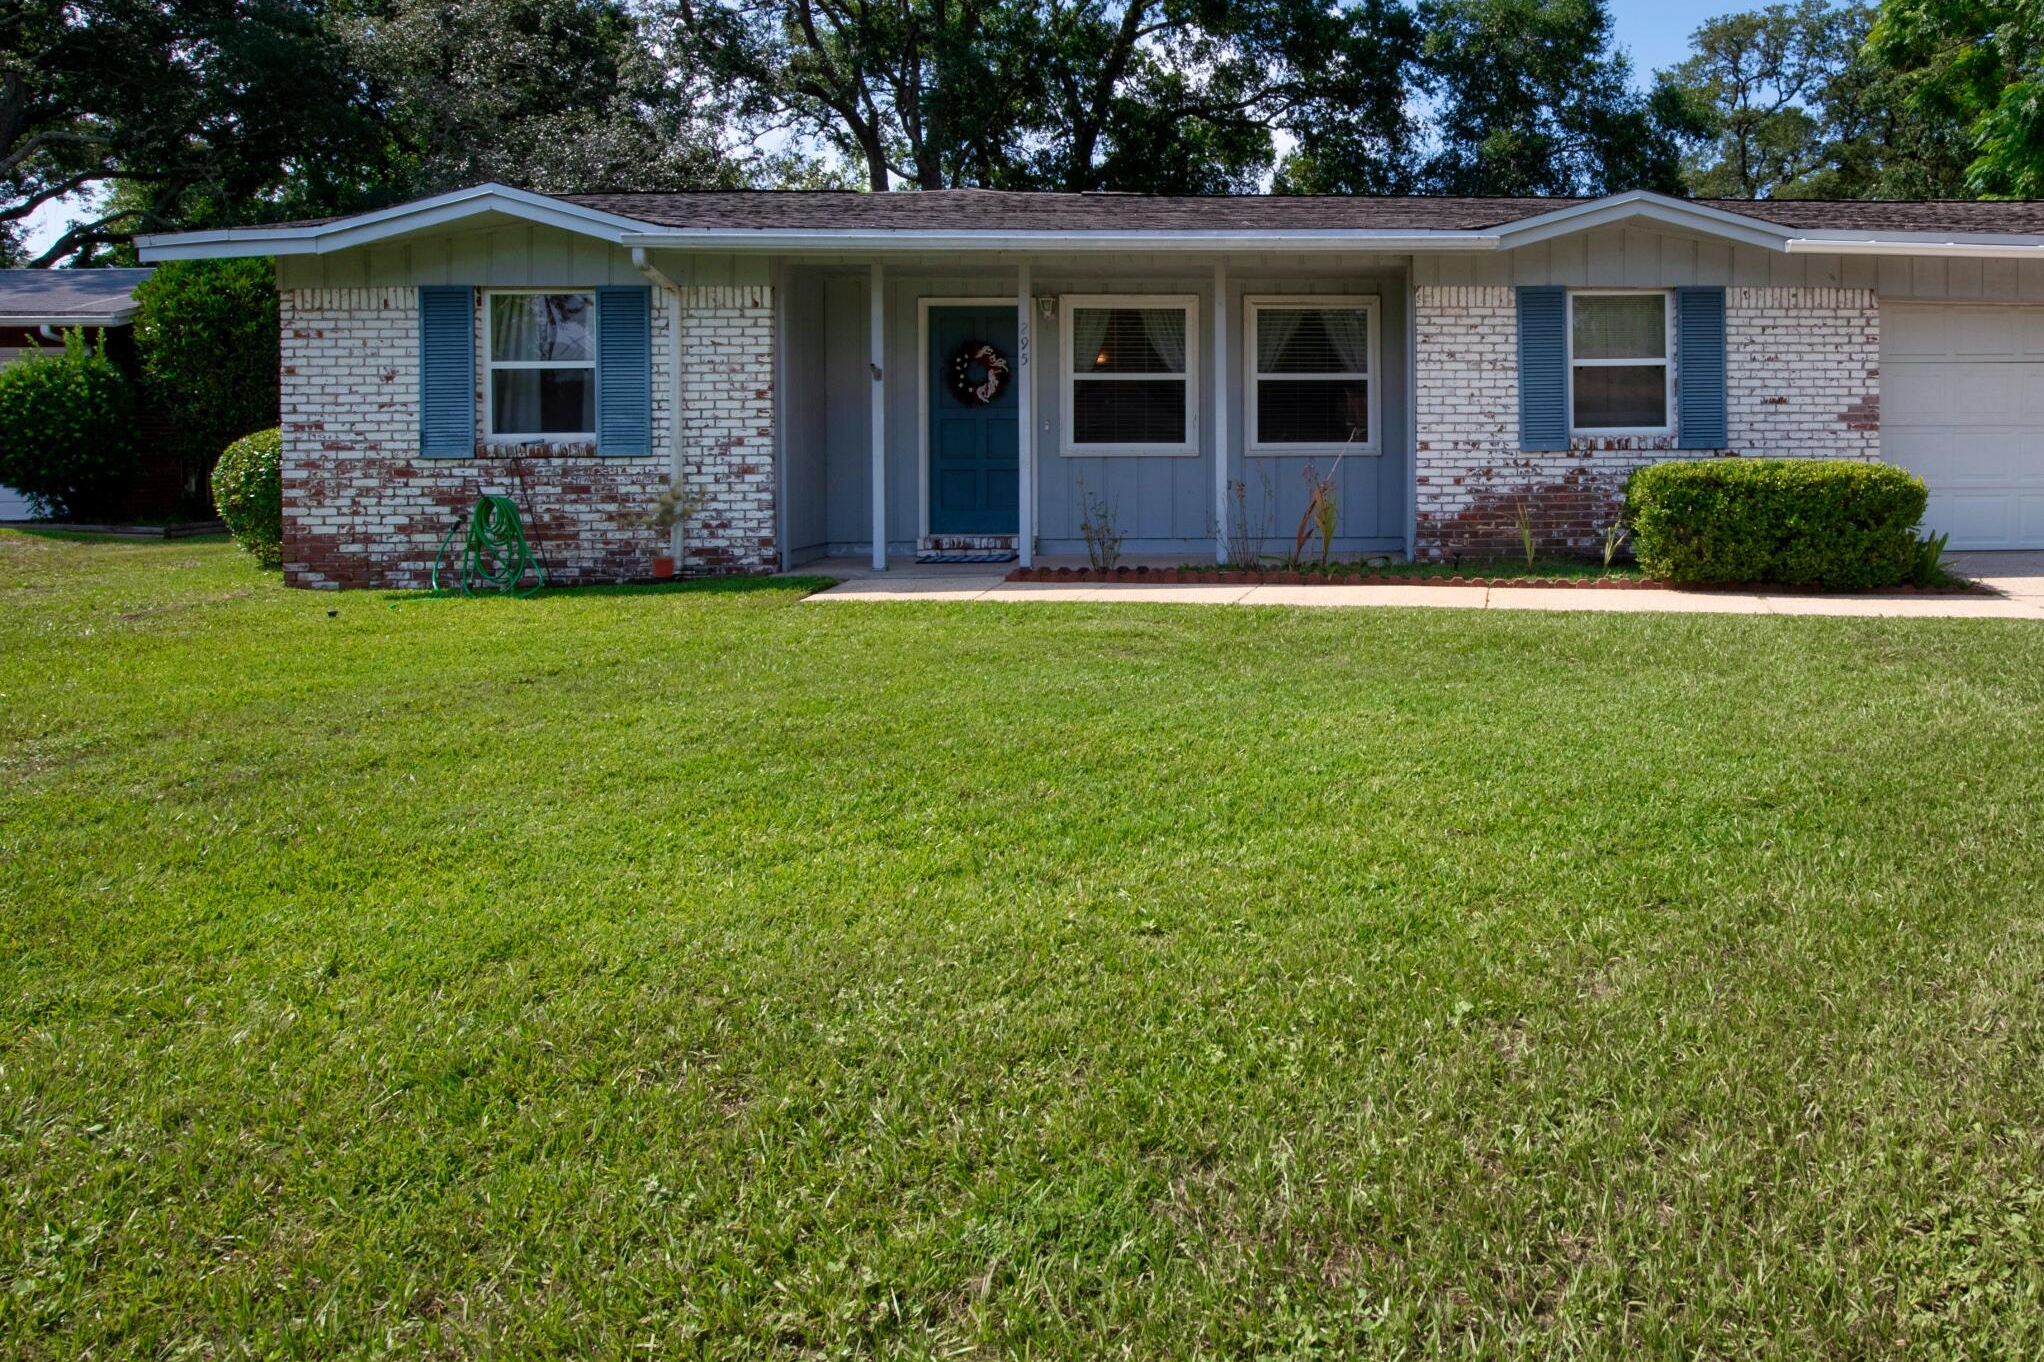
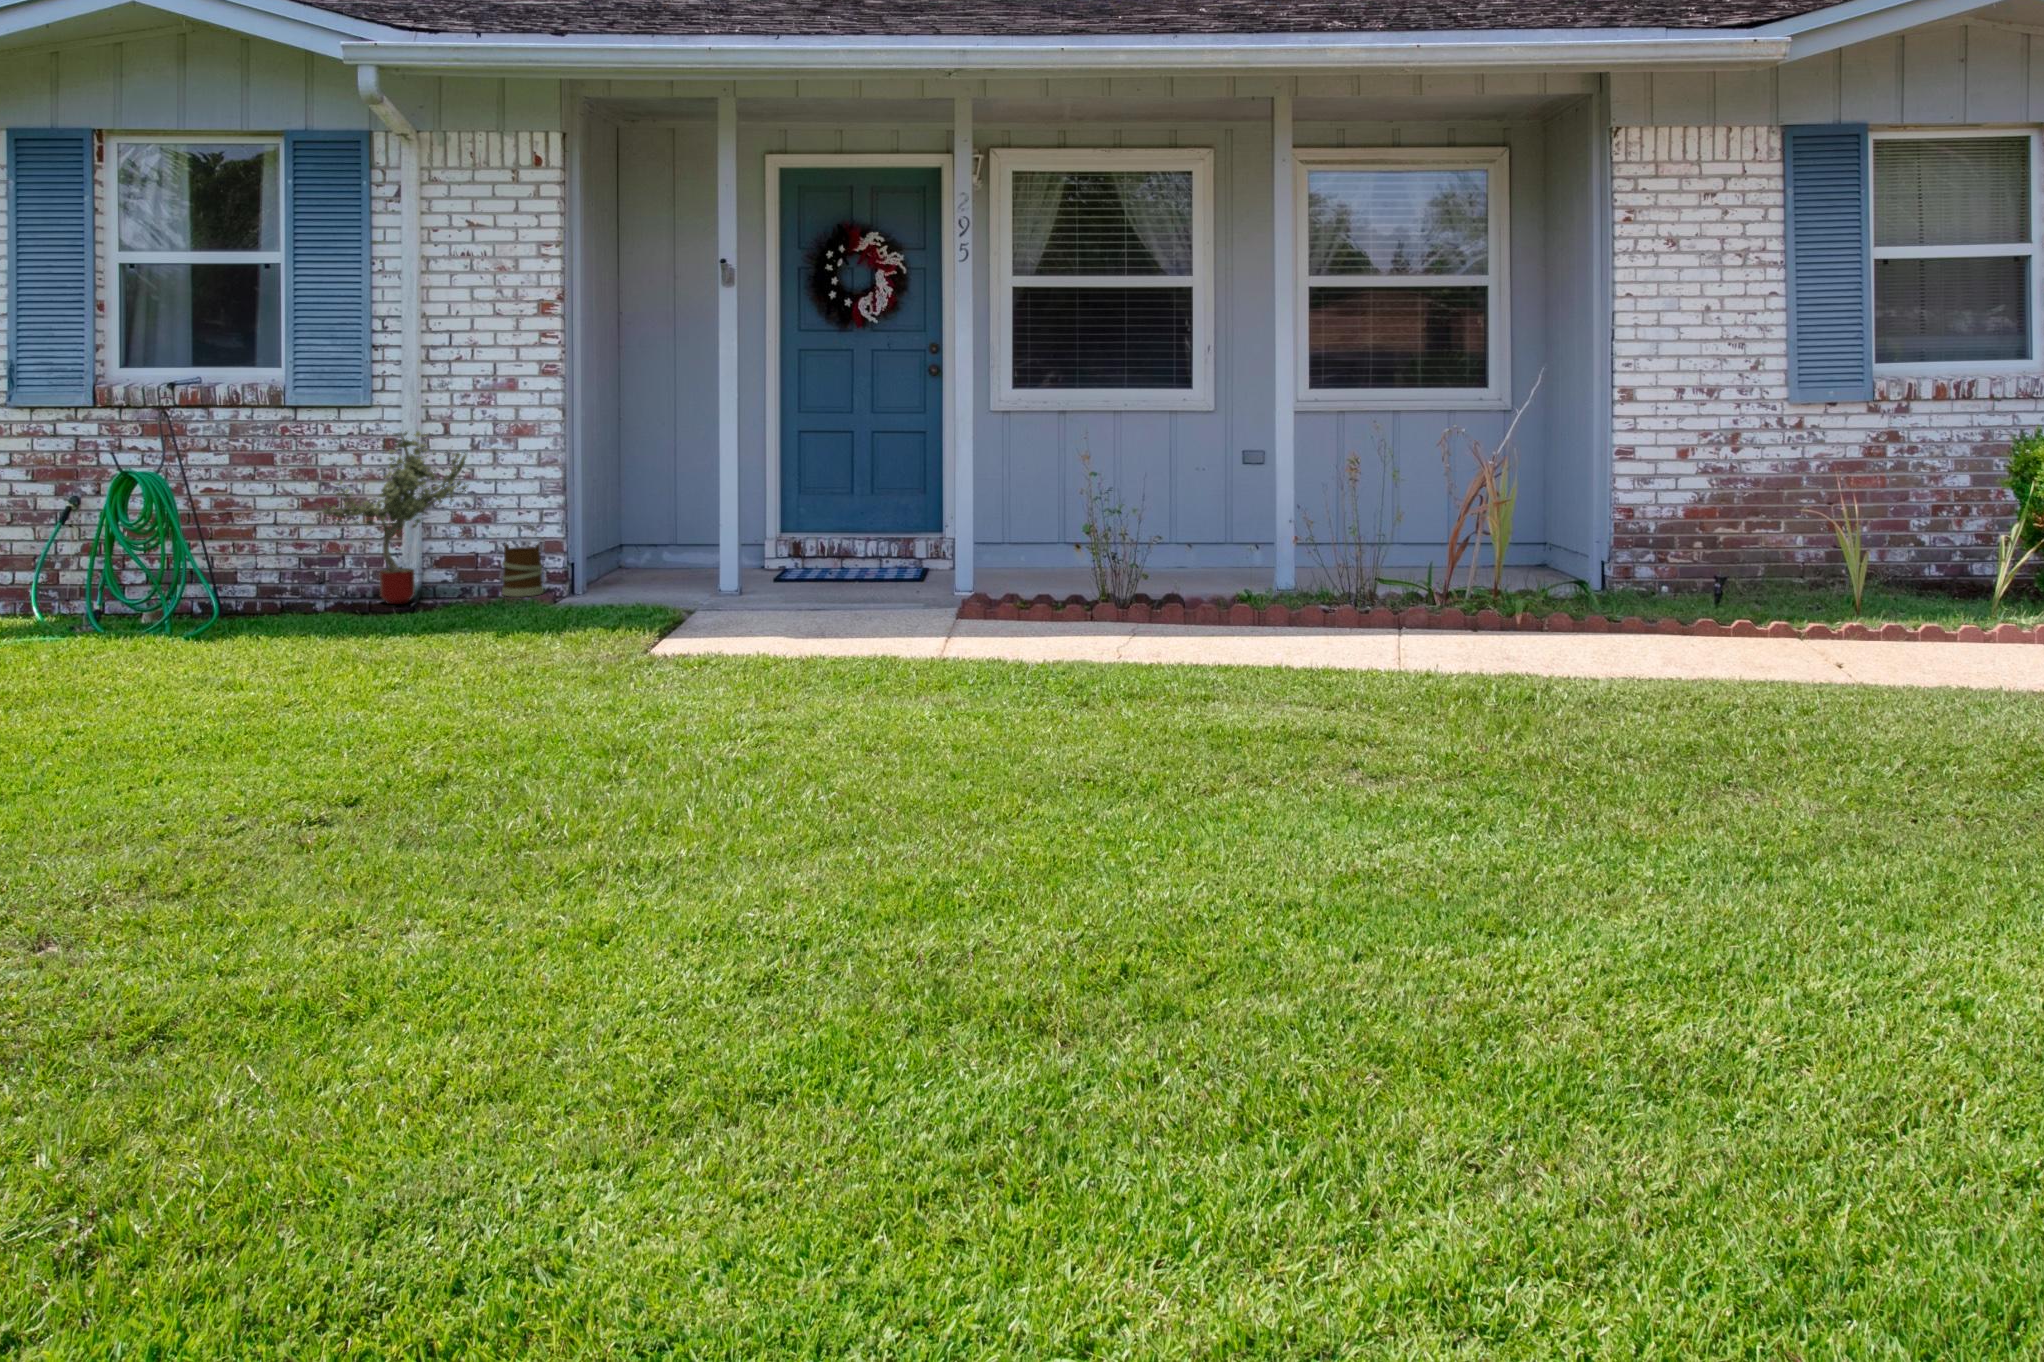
wooden bucket: none [734,527,762,573] -> present [502,543,544,597]

